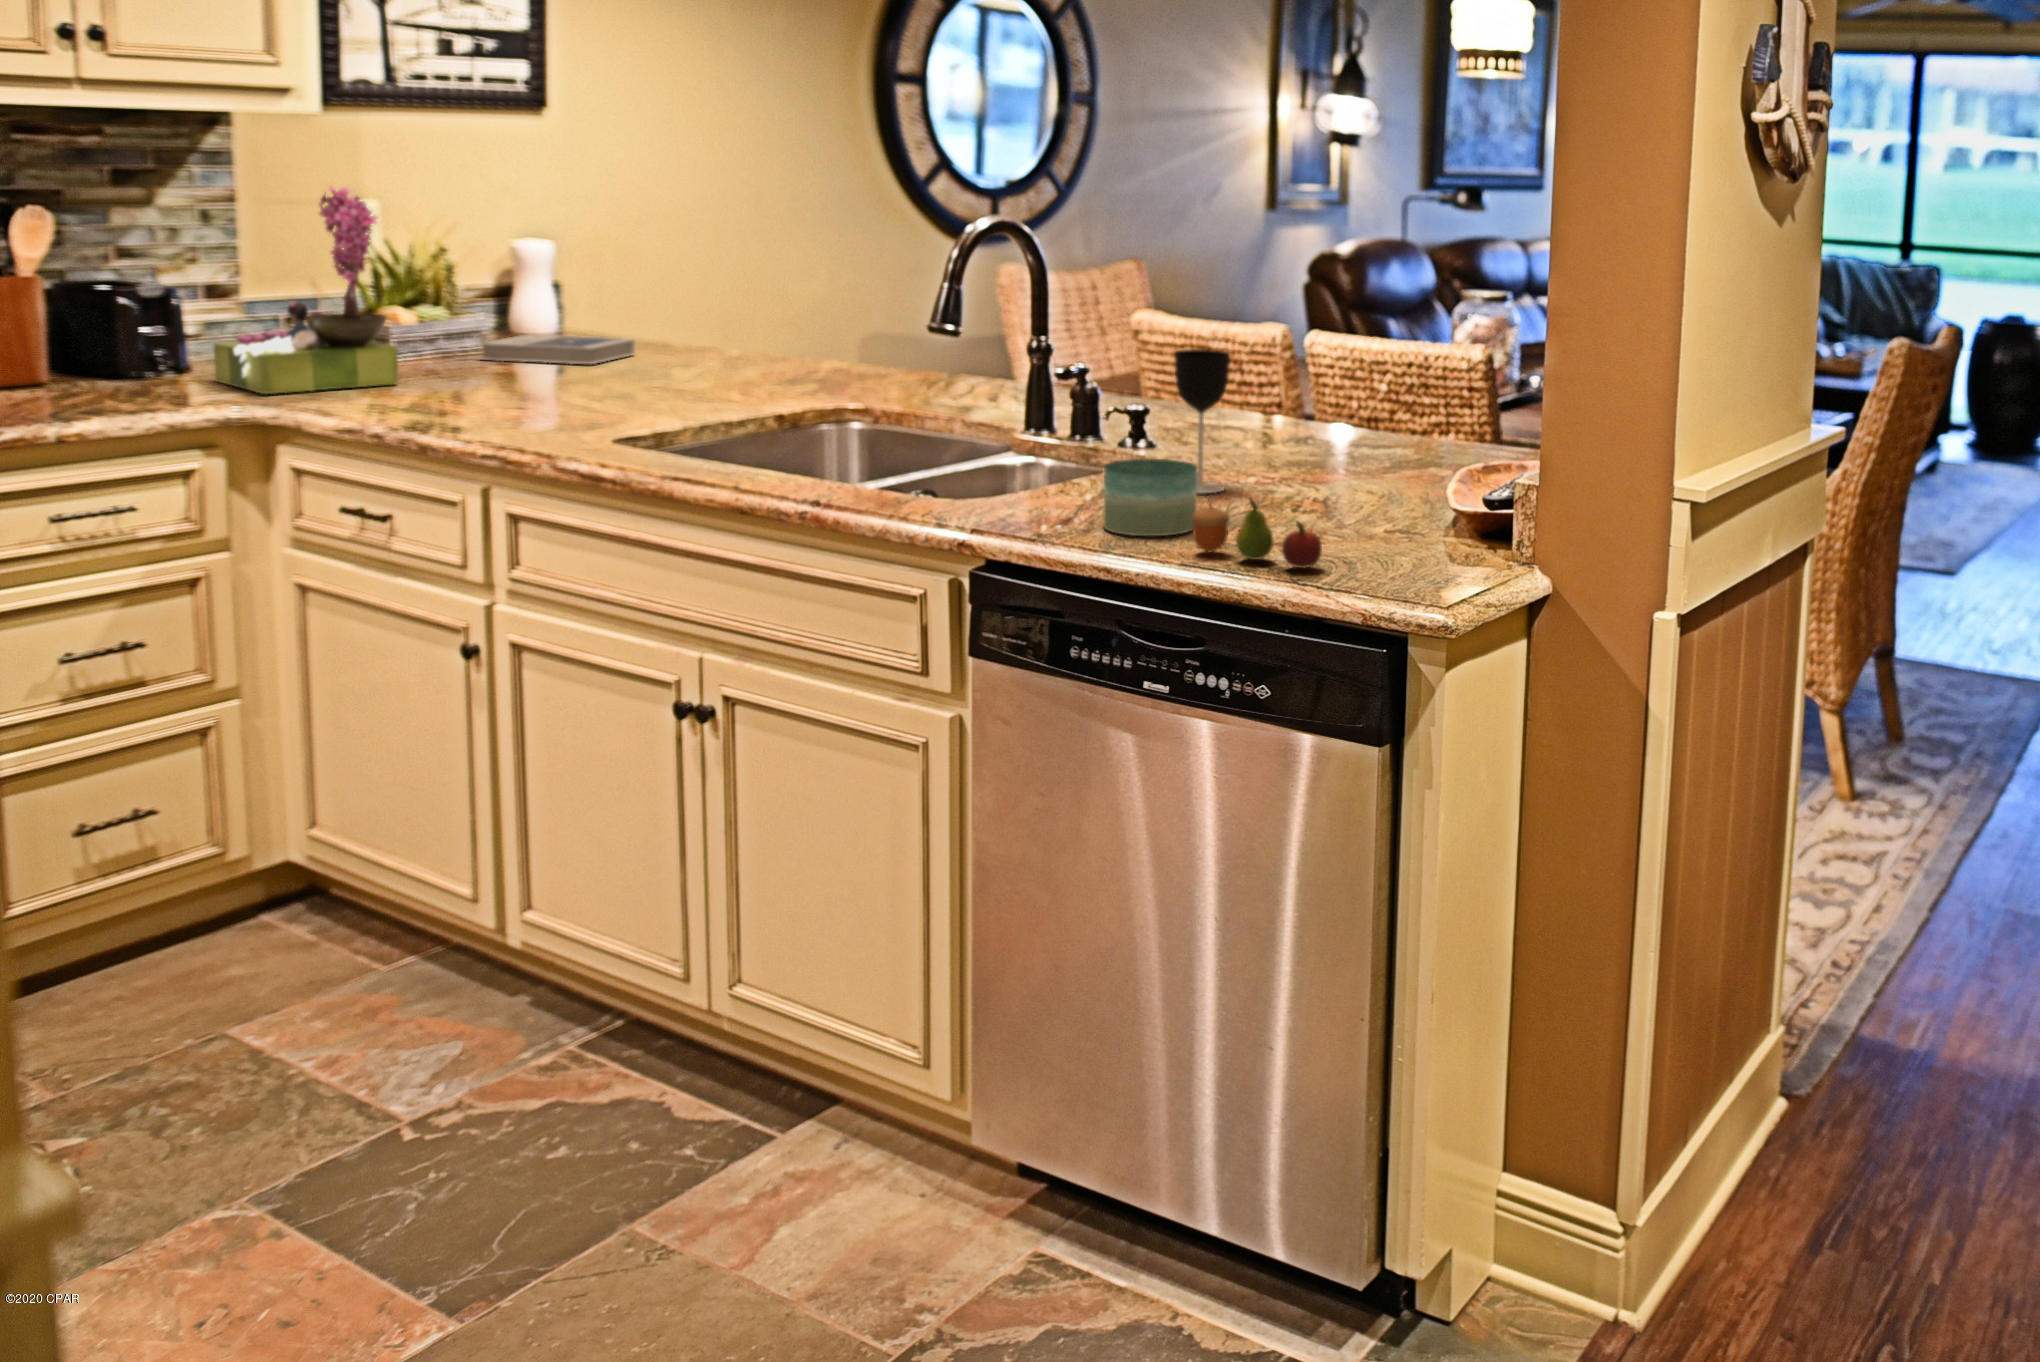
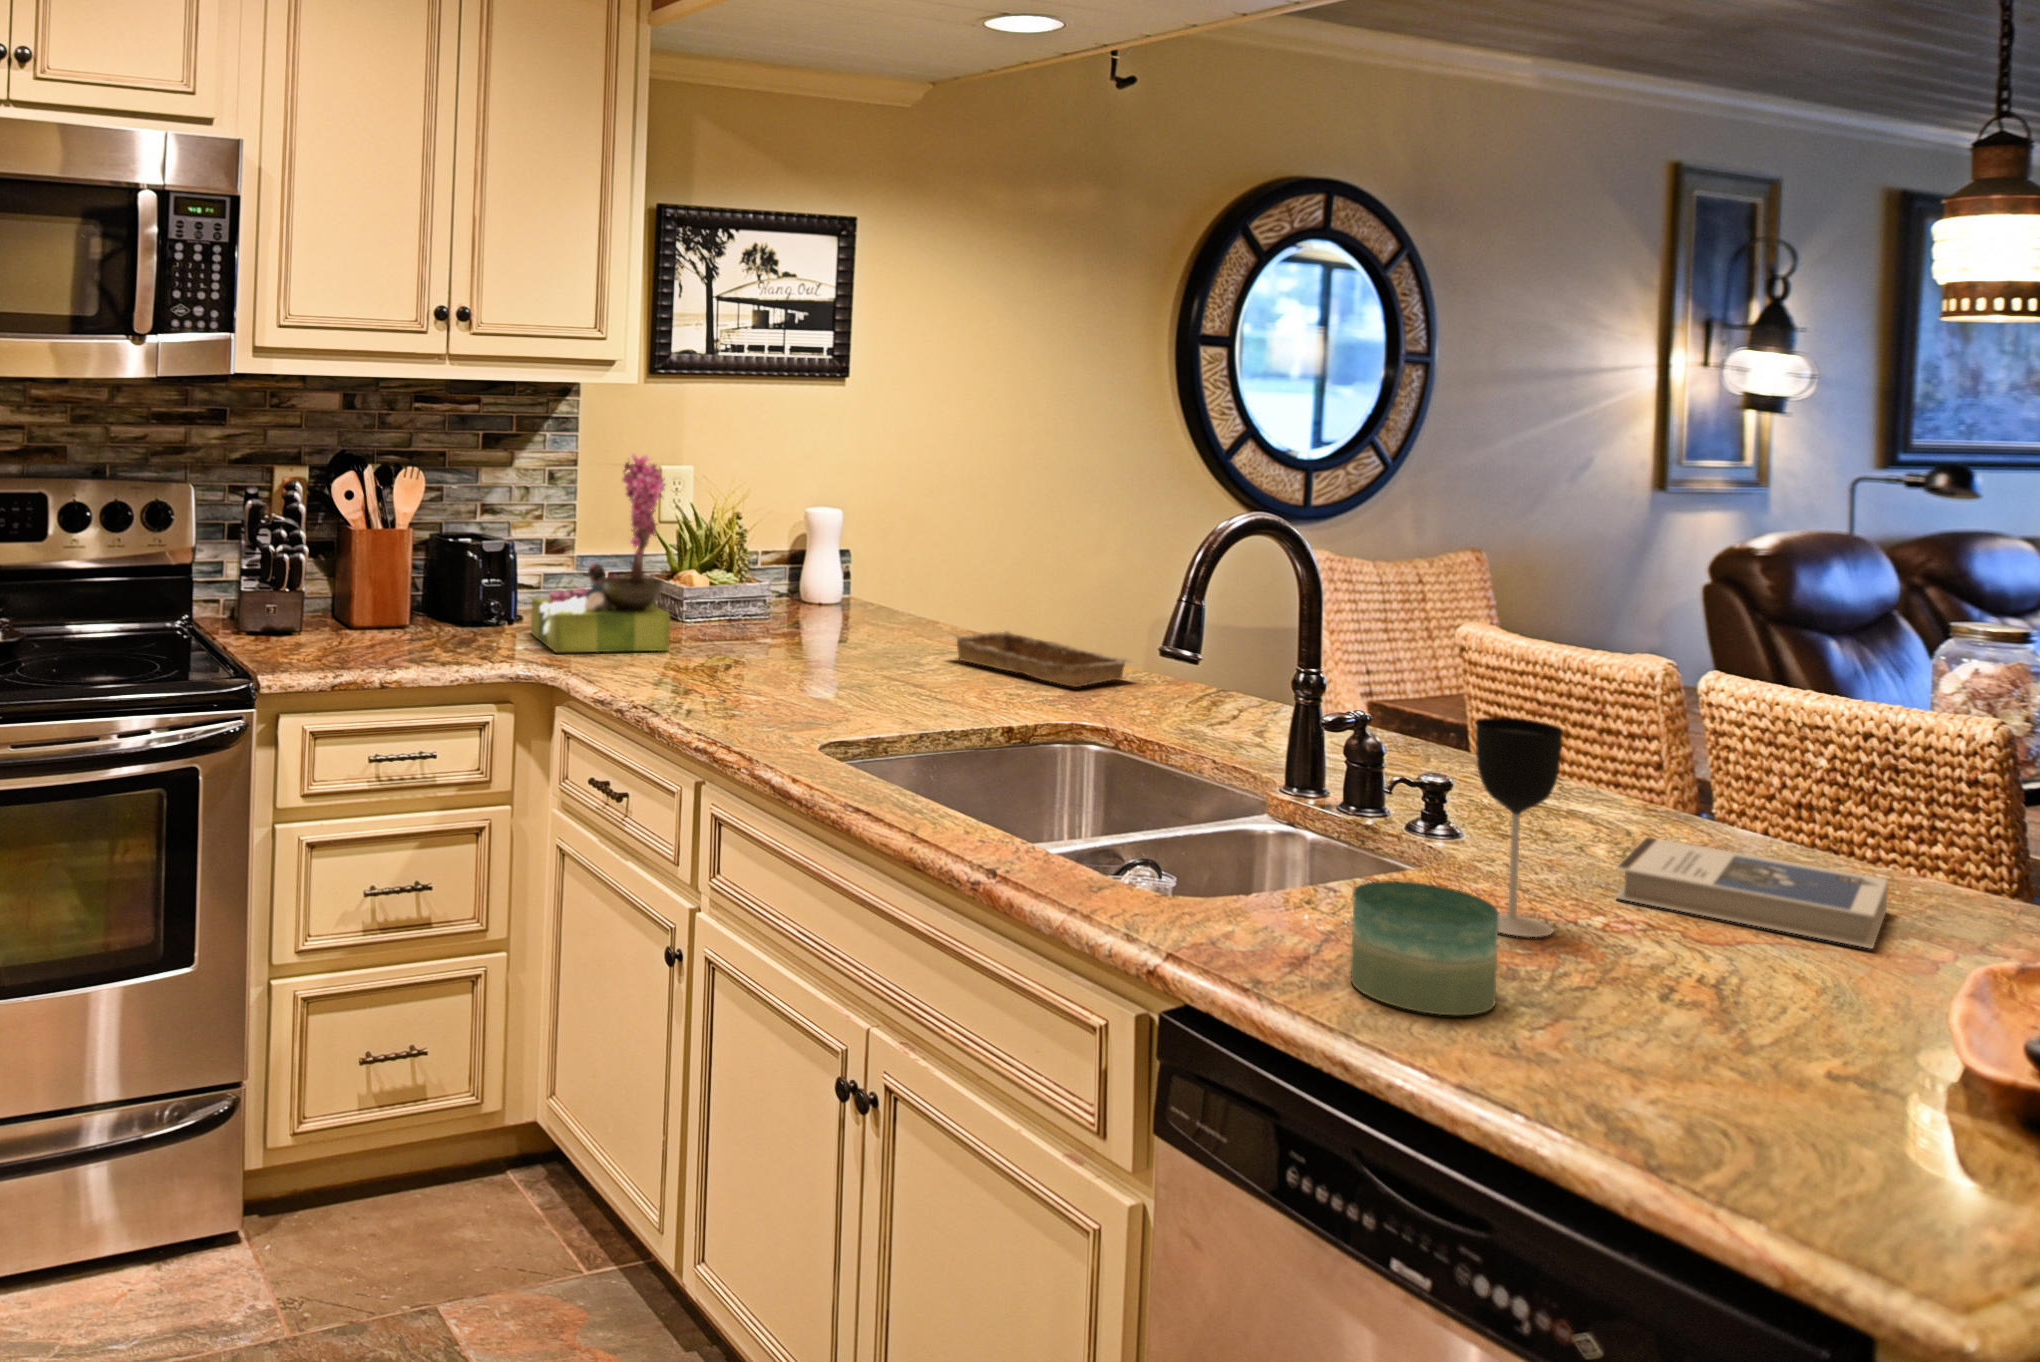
hardback book: present [481,334,635,364] -> present [1616,837,1888,948]
tray: none [700,343,884,382] -> present [953,631,1129,687]
fruit: present [1192,498,1322,568] -> none [1481,974,1710,1139]

